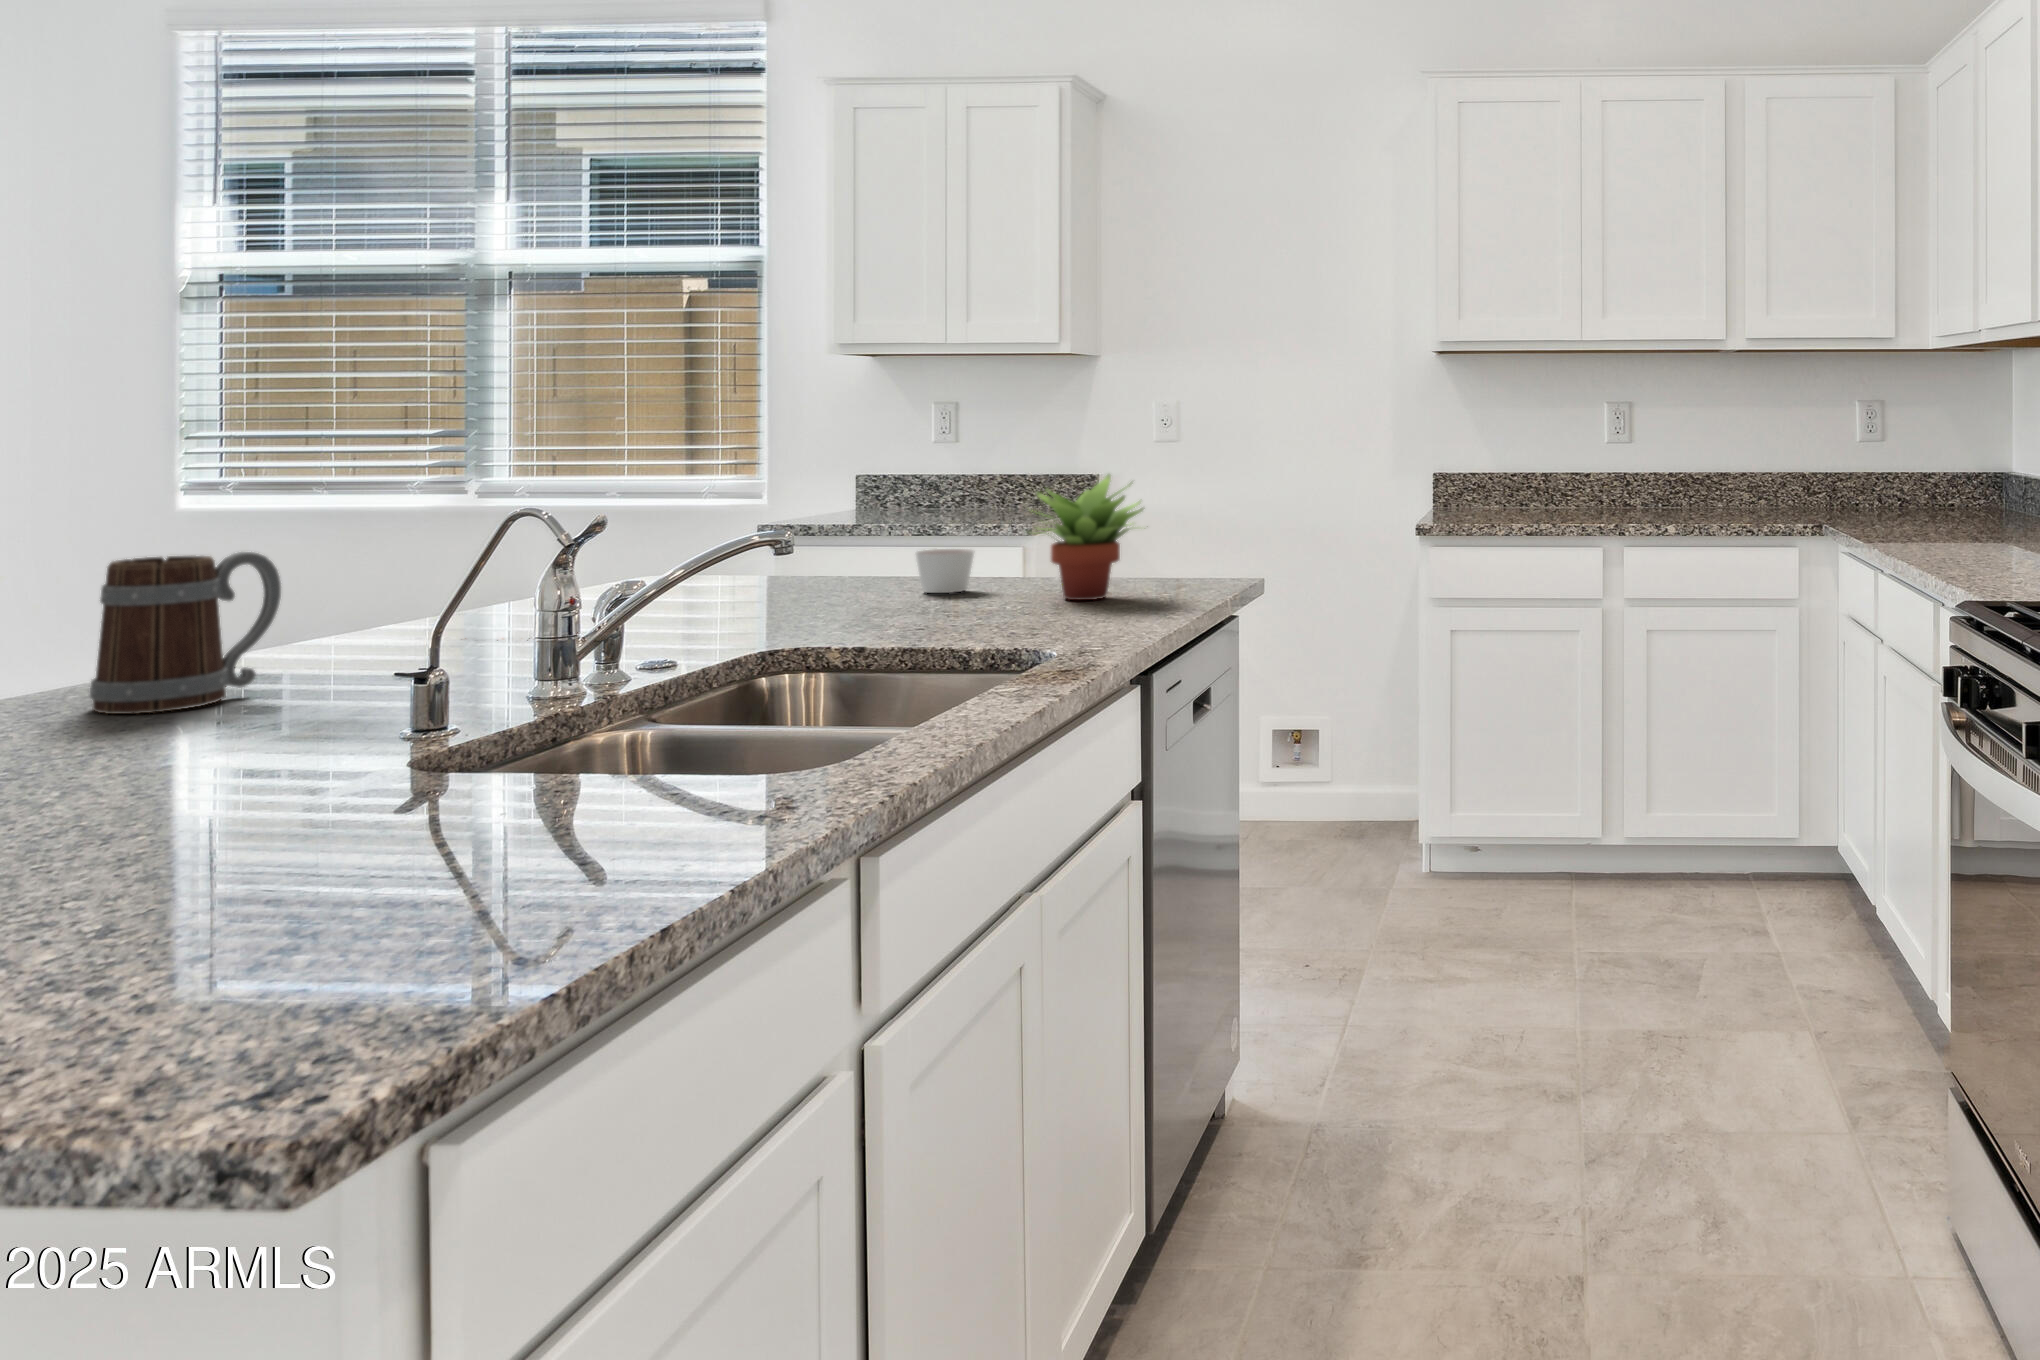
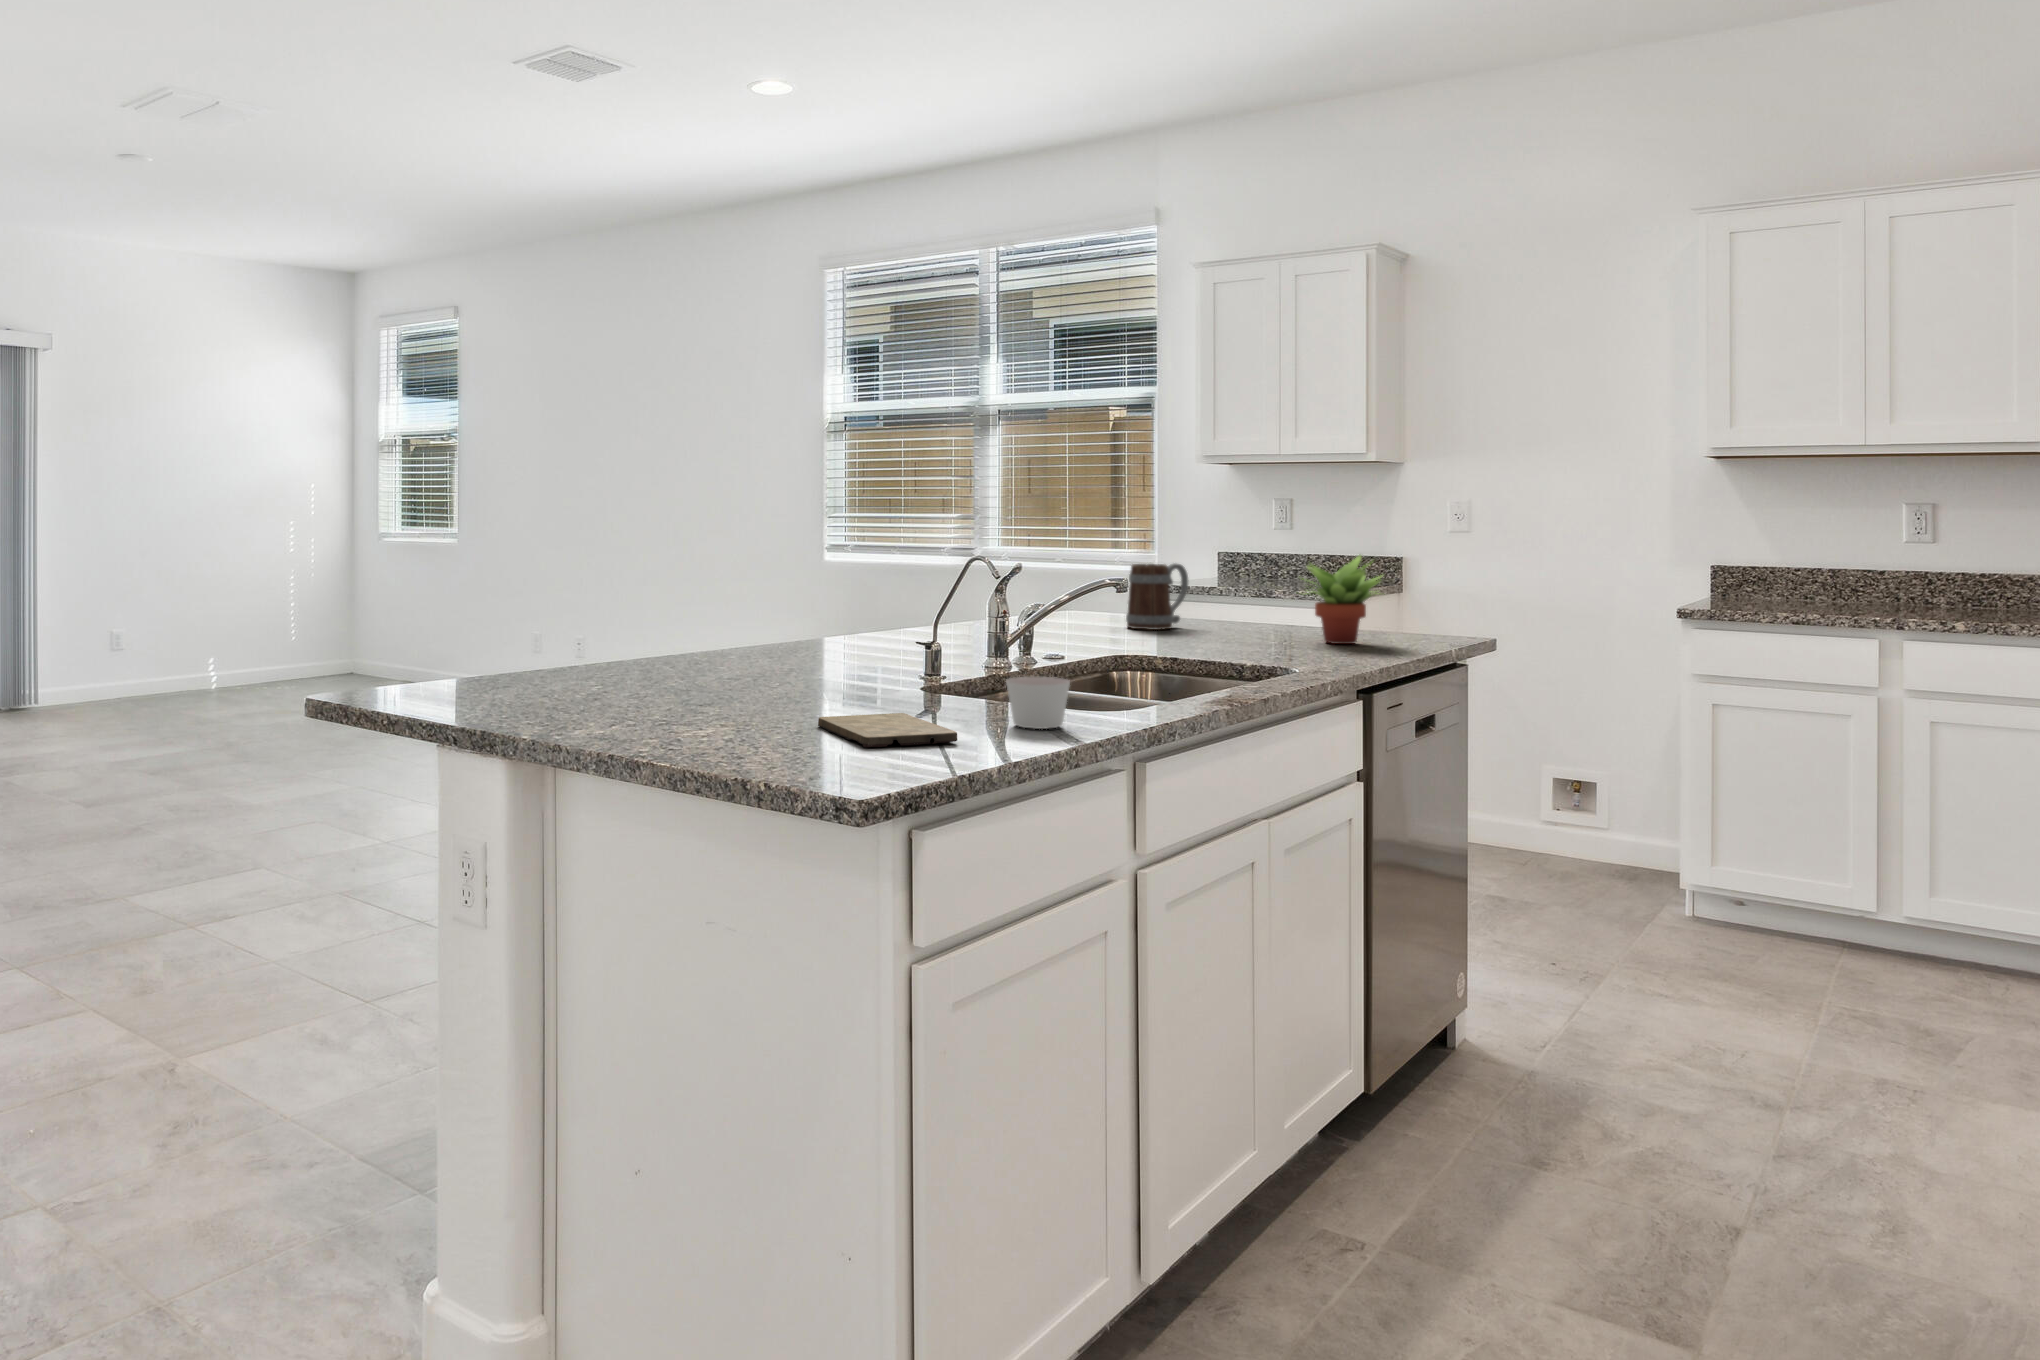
candle: present [916,549,974,593] -> present [1006,677,1070,729]
mug: present [90,552,281,714] -> present [1126,563,1188,630]
cutting board: none [124,851,507,975] -> present [818,713,957,747]

